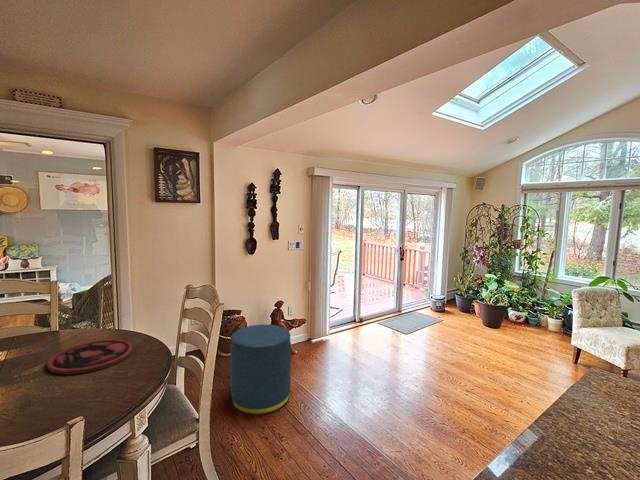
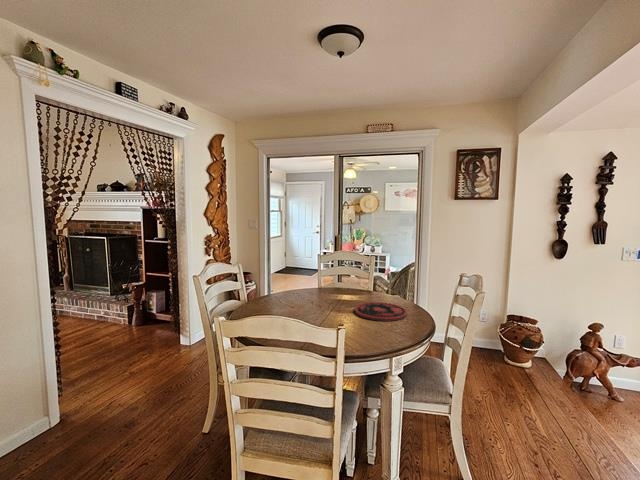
ottoman: present [230,325,291,414] -> none [506,336,593,444]

